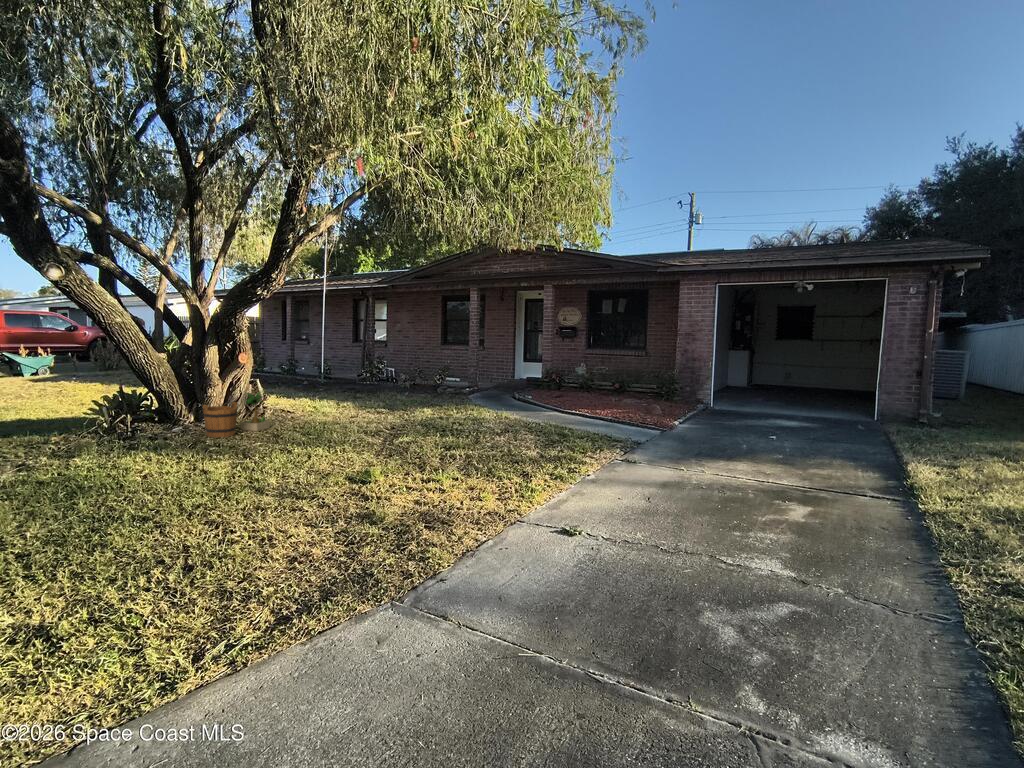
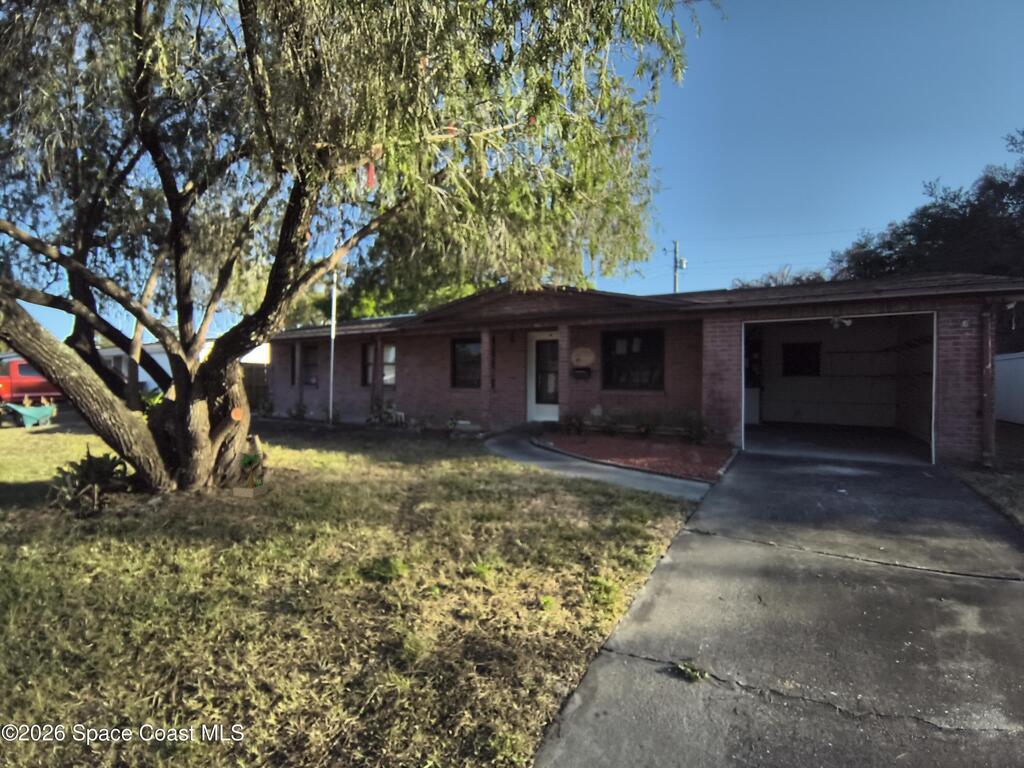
bucket: present [202,402,237,437] -> none [185,465,229,509]

